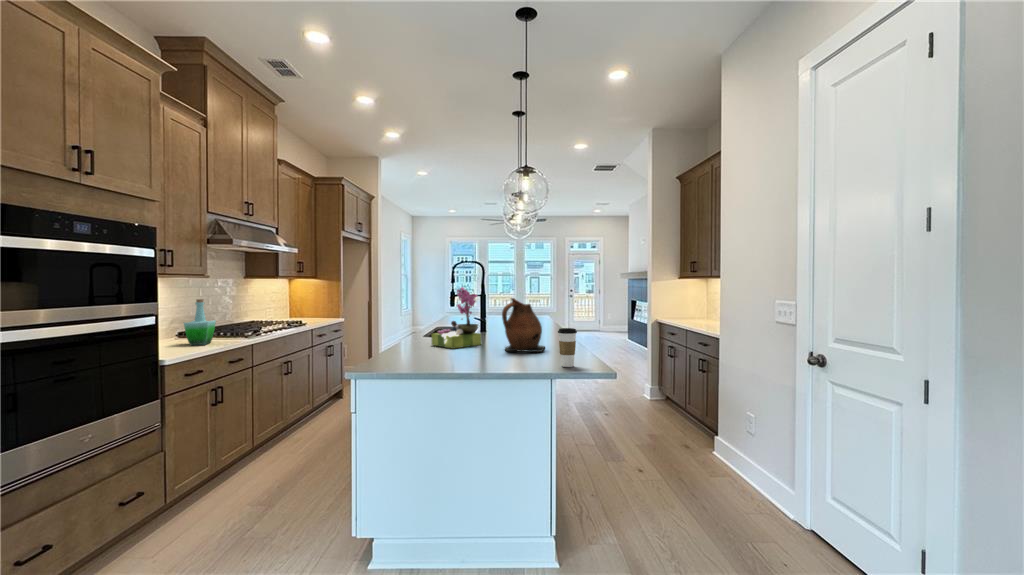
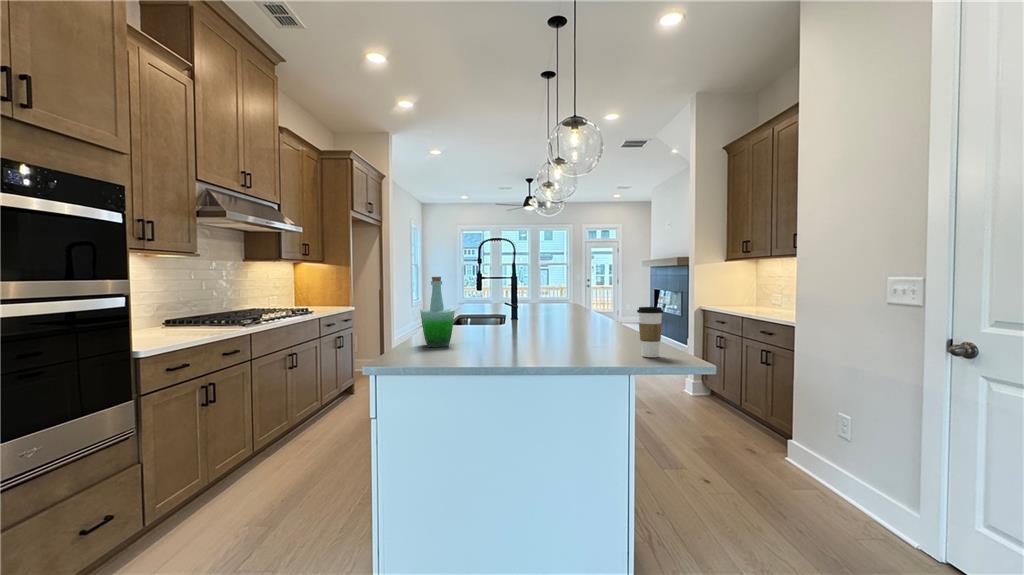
flower arrangement: present [431,287,481,349] -> none [461,262,521,337]
ceramic pitcher: present [502,298,545,352] -> none [552,273,605,341]
bottle: present [184,299,216,345] -> present [420,277,455,347]

